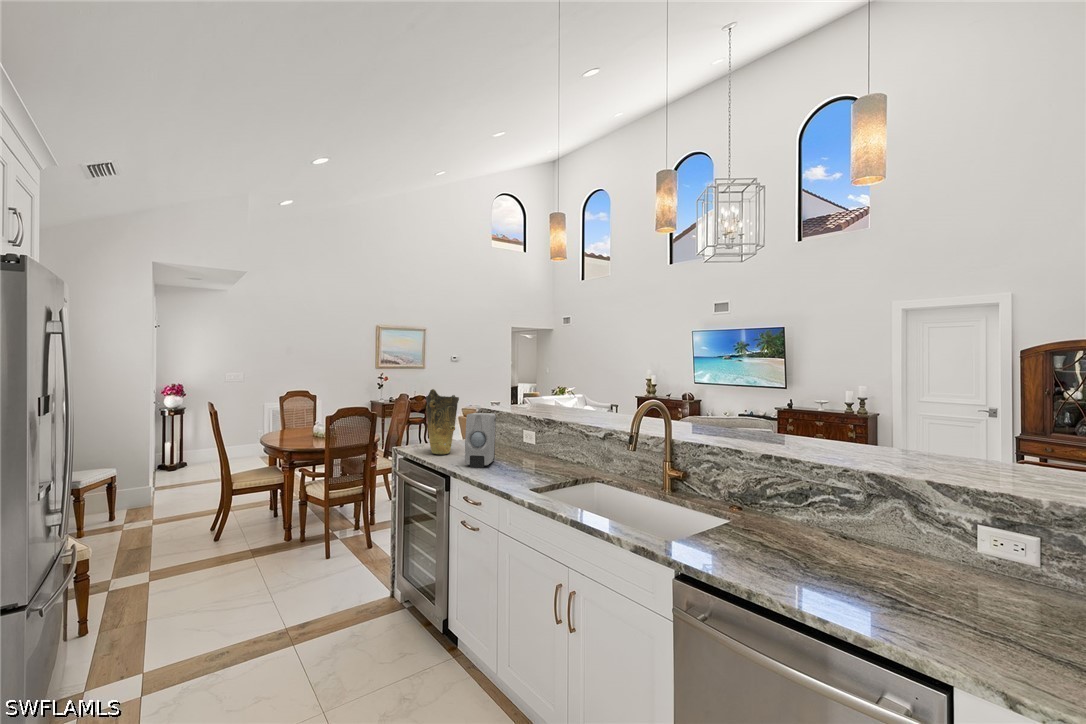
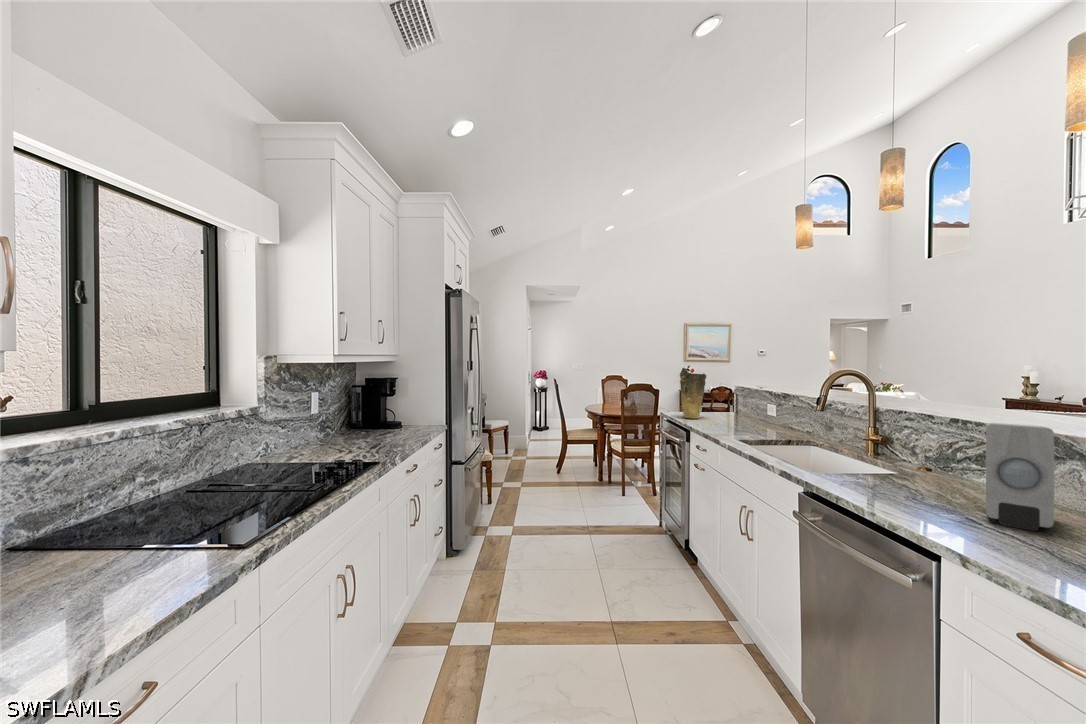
soap dispenser: present [465,413,496,468] -> present [985,423,1054,531]

